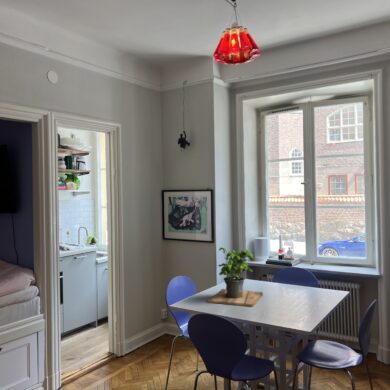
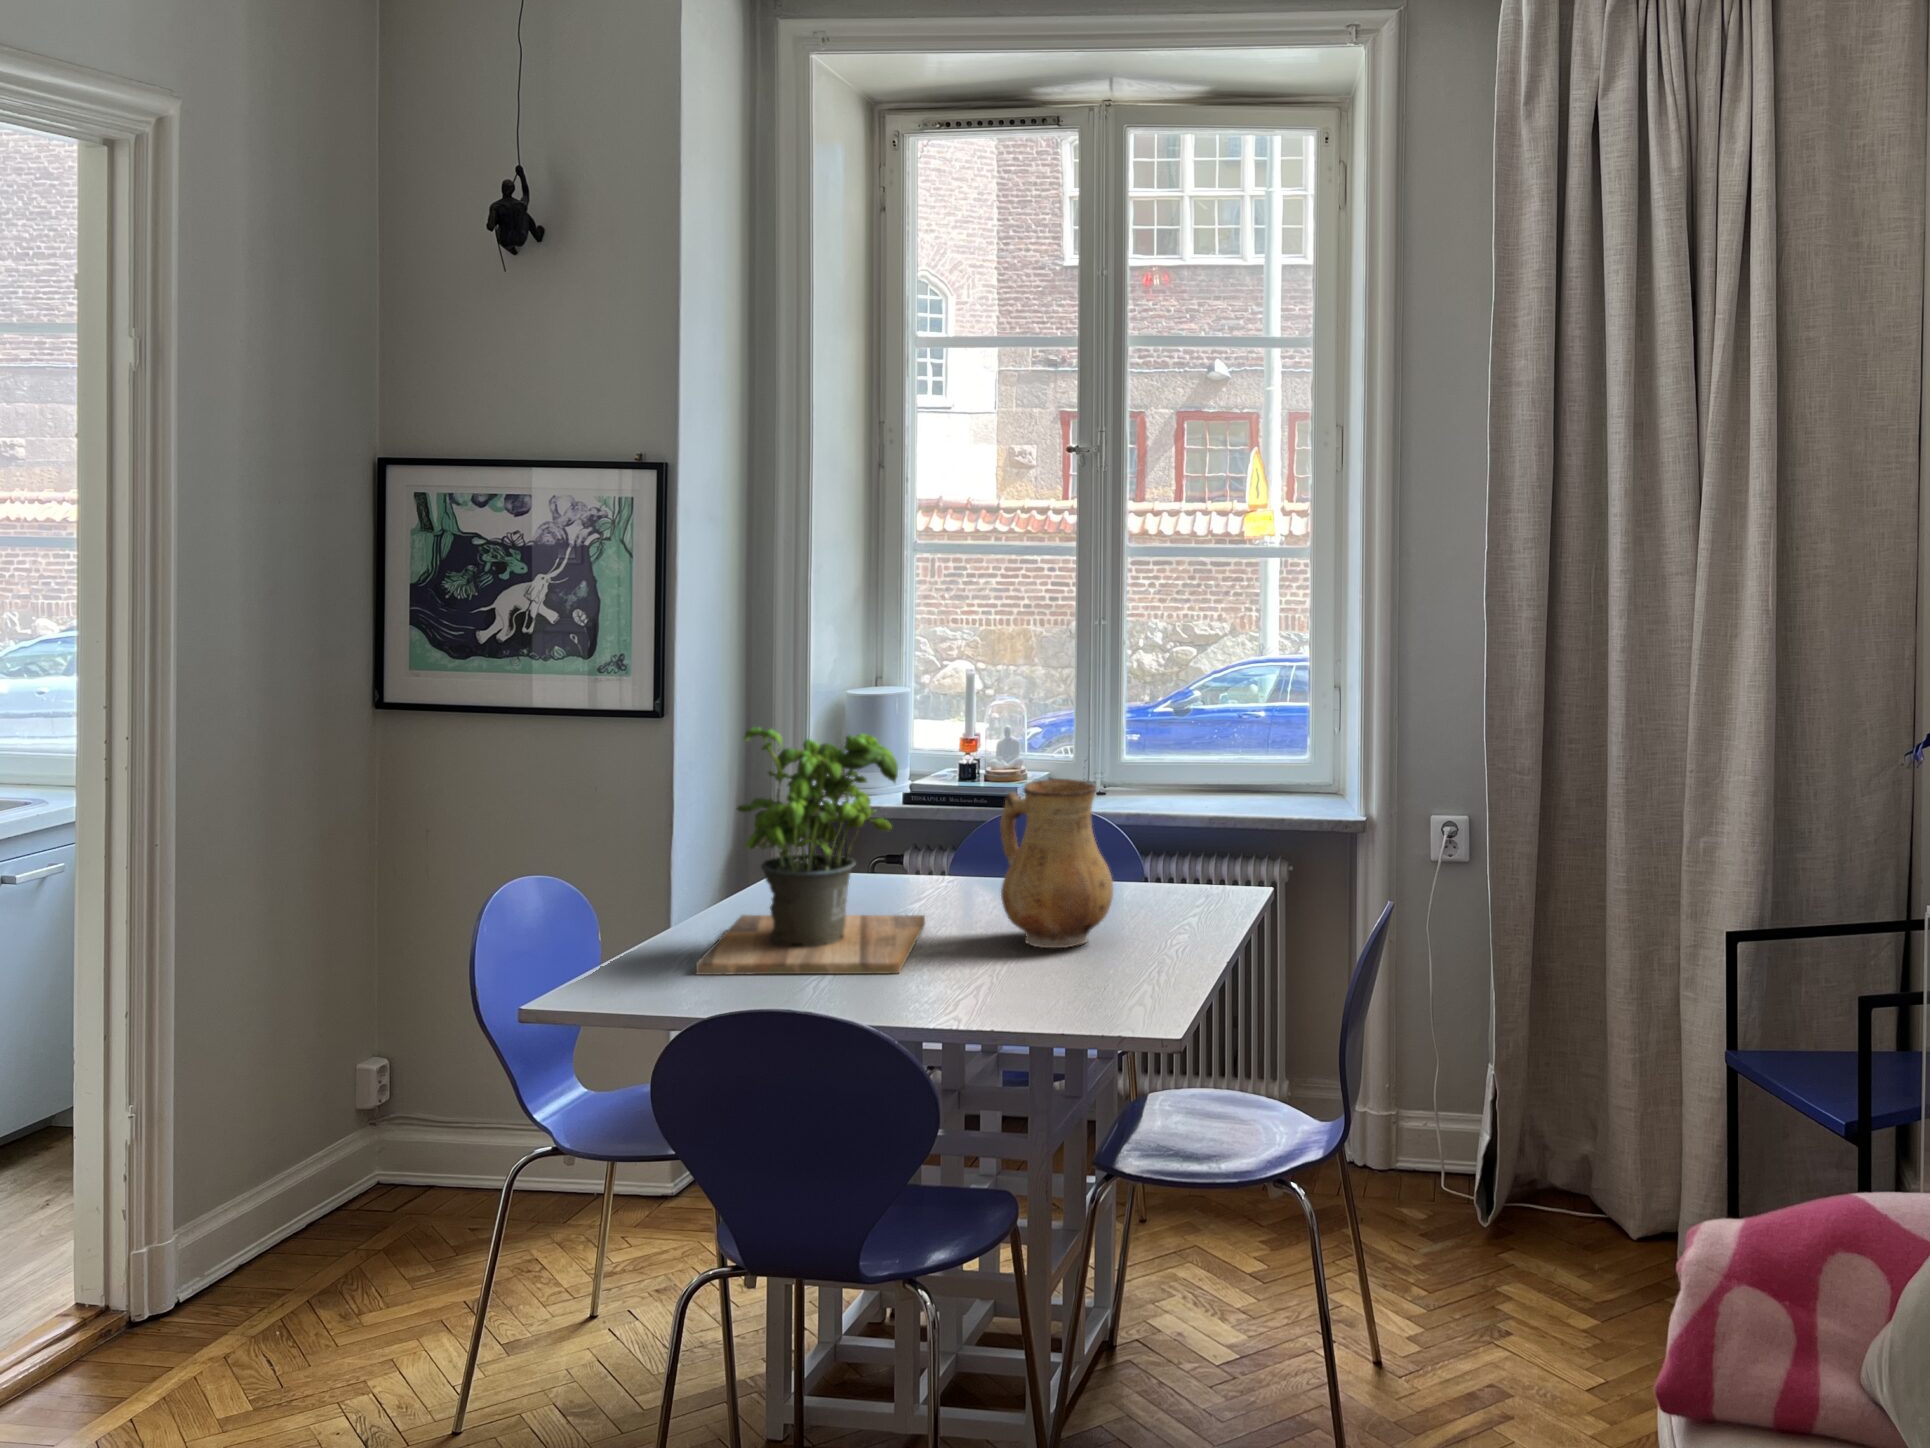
ceramic pitcher: none [279,262,307,303] -> present [1000,779,1113,948]

